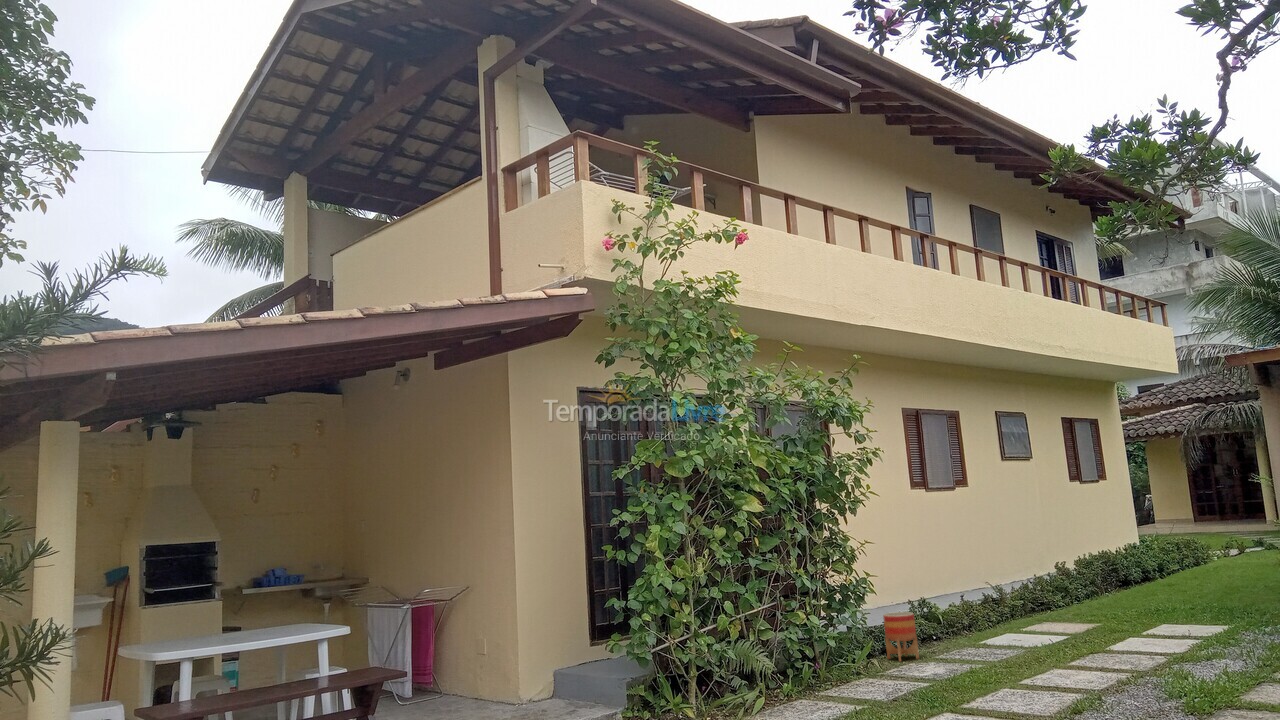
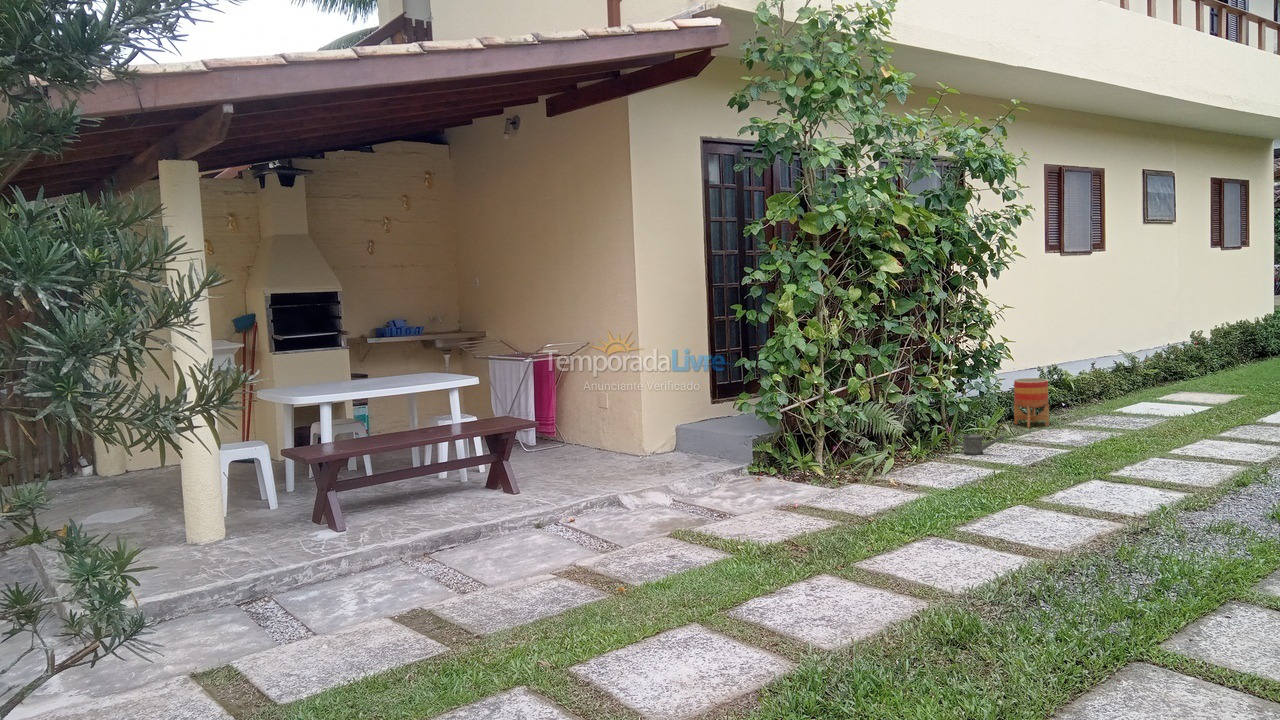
watering can: none [826,669,871,690] -> present [955,434,1004,455]

